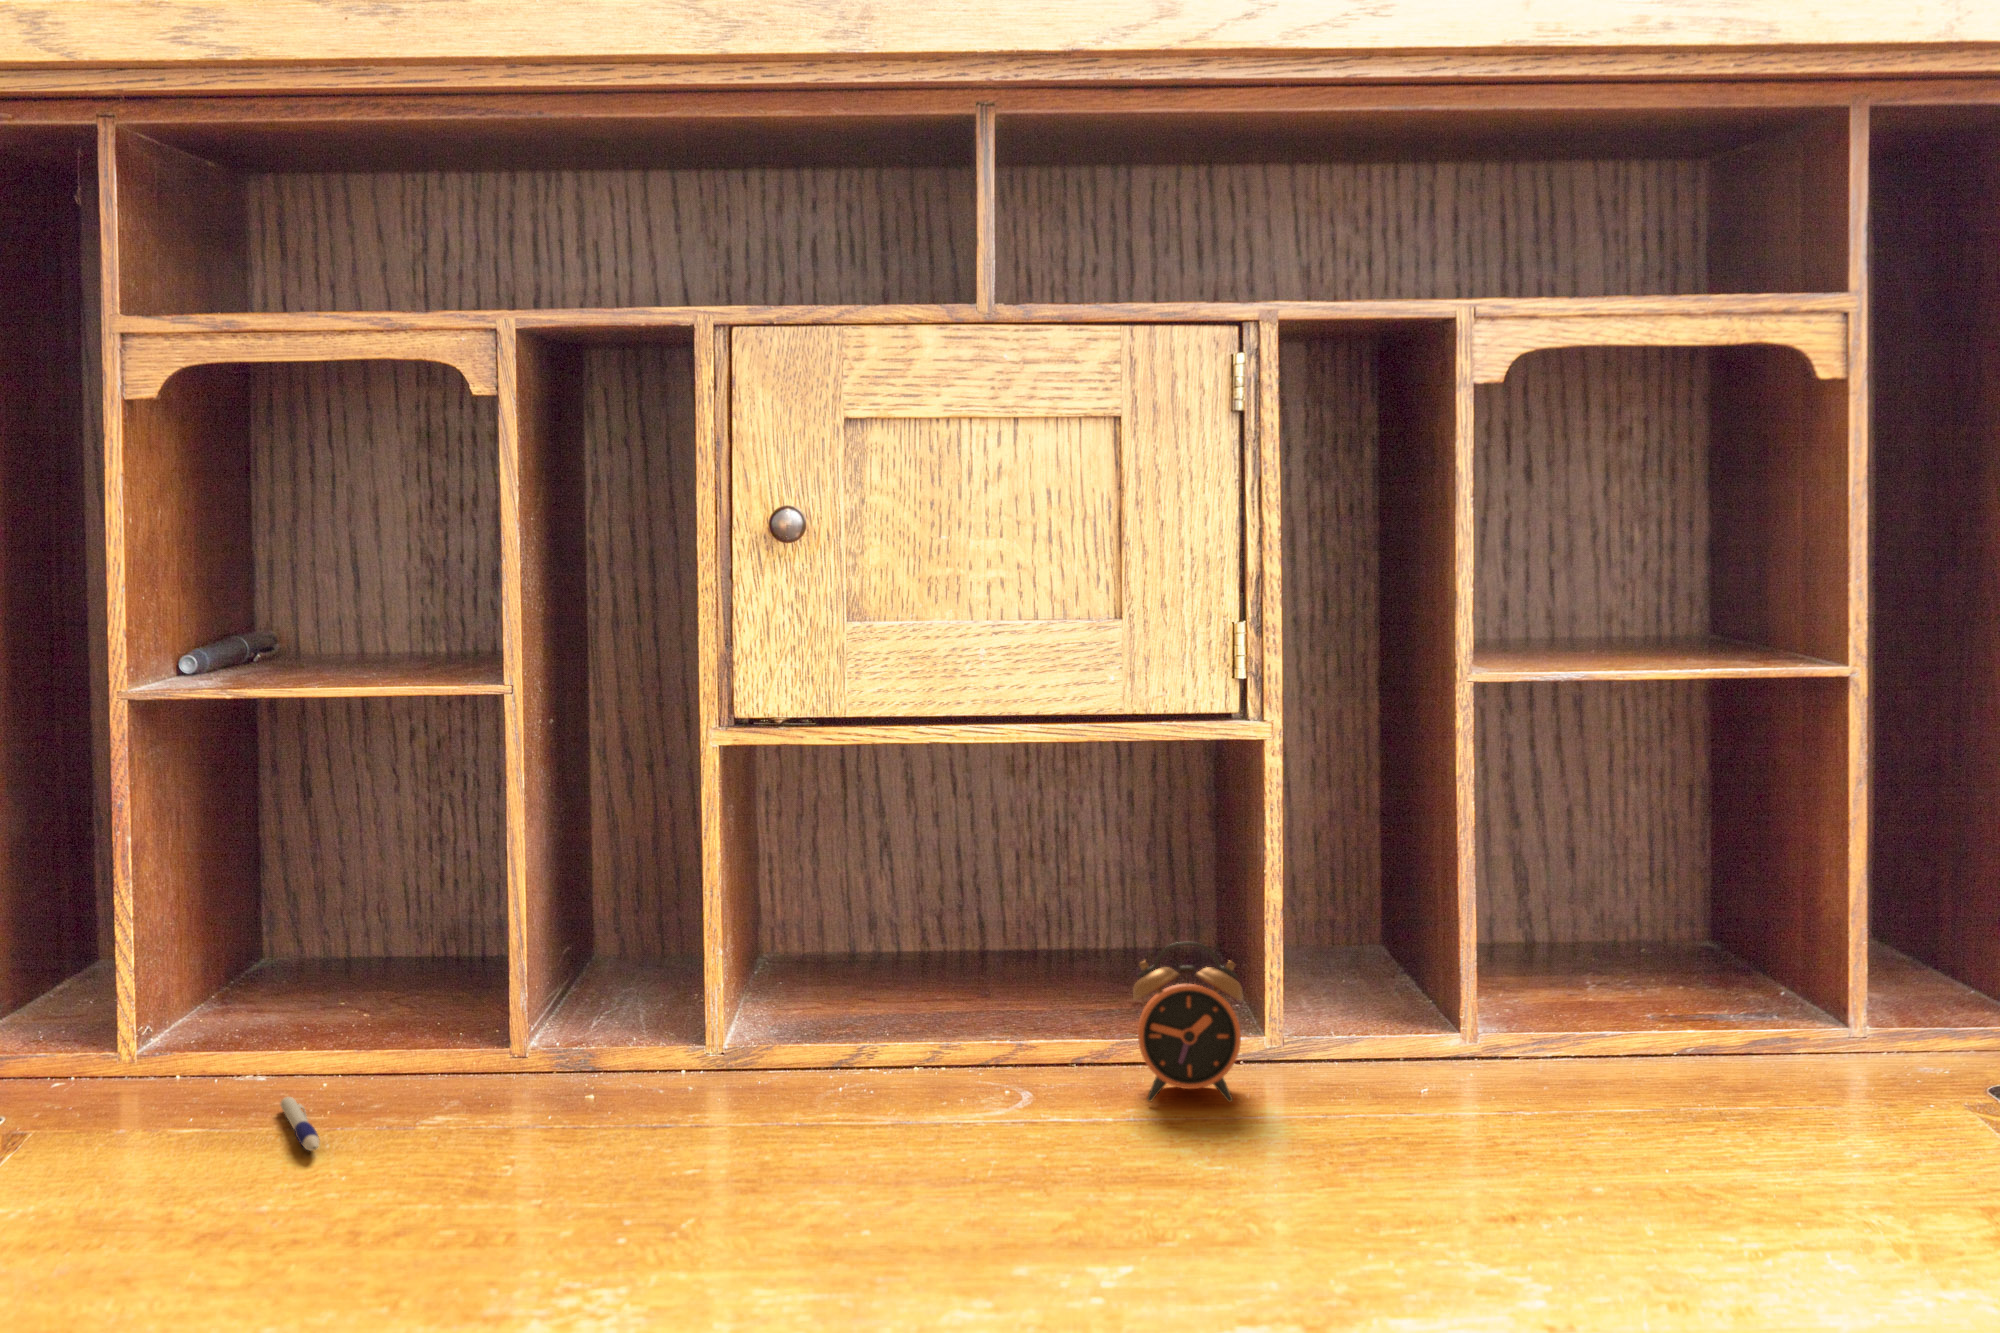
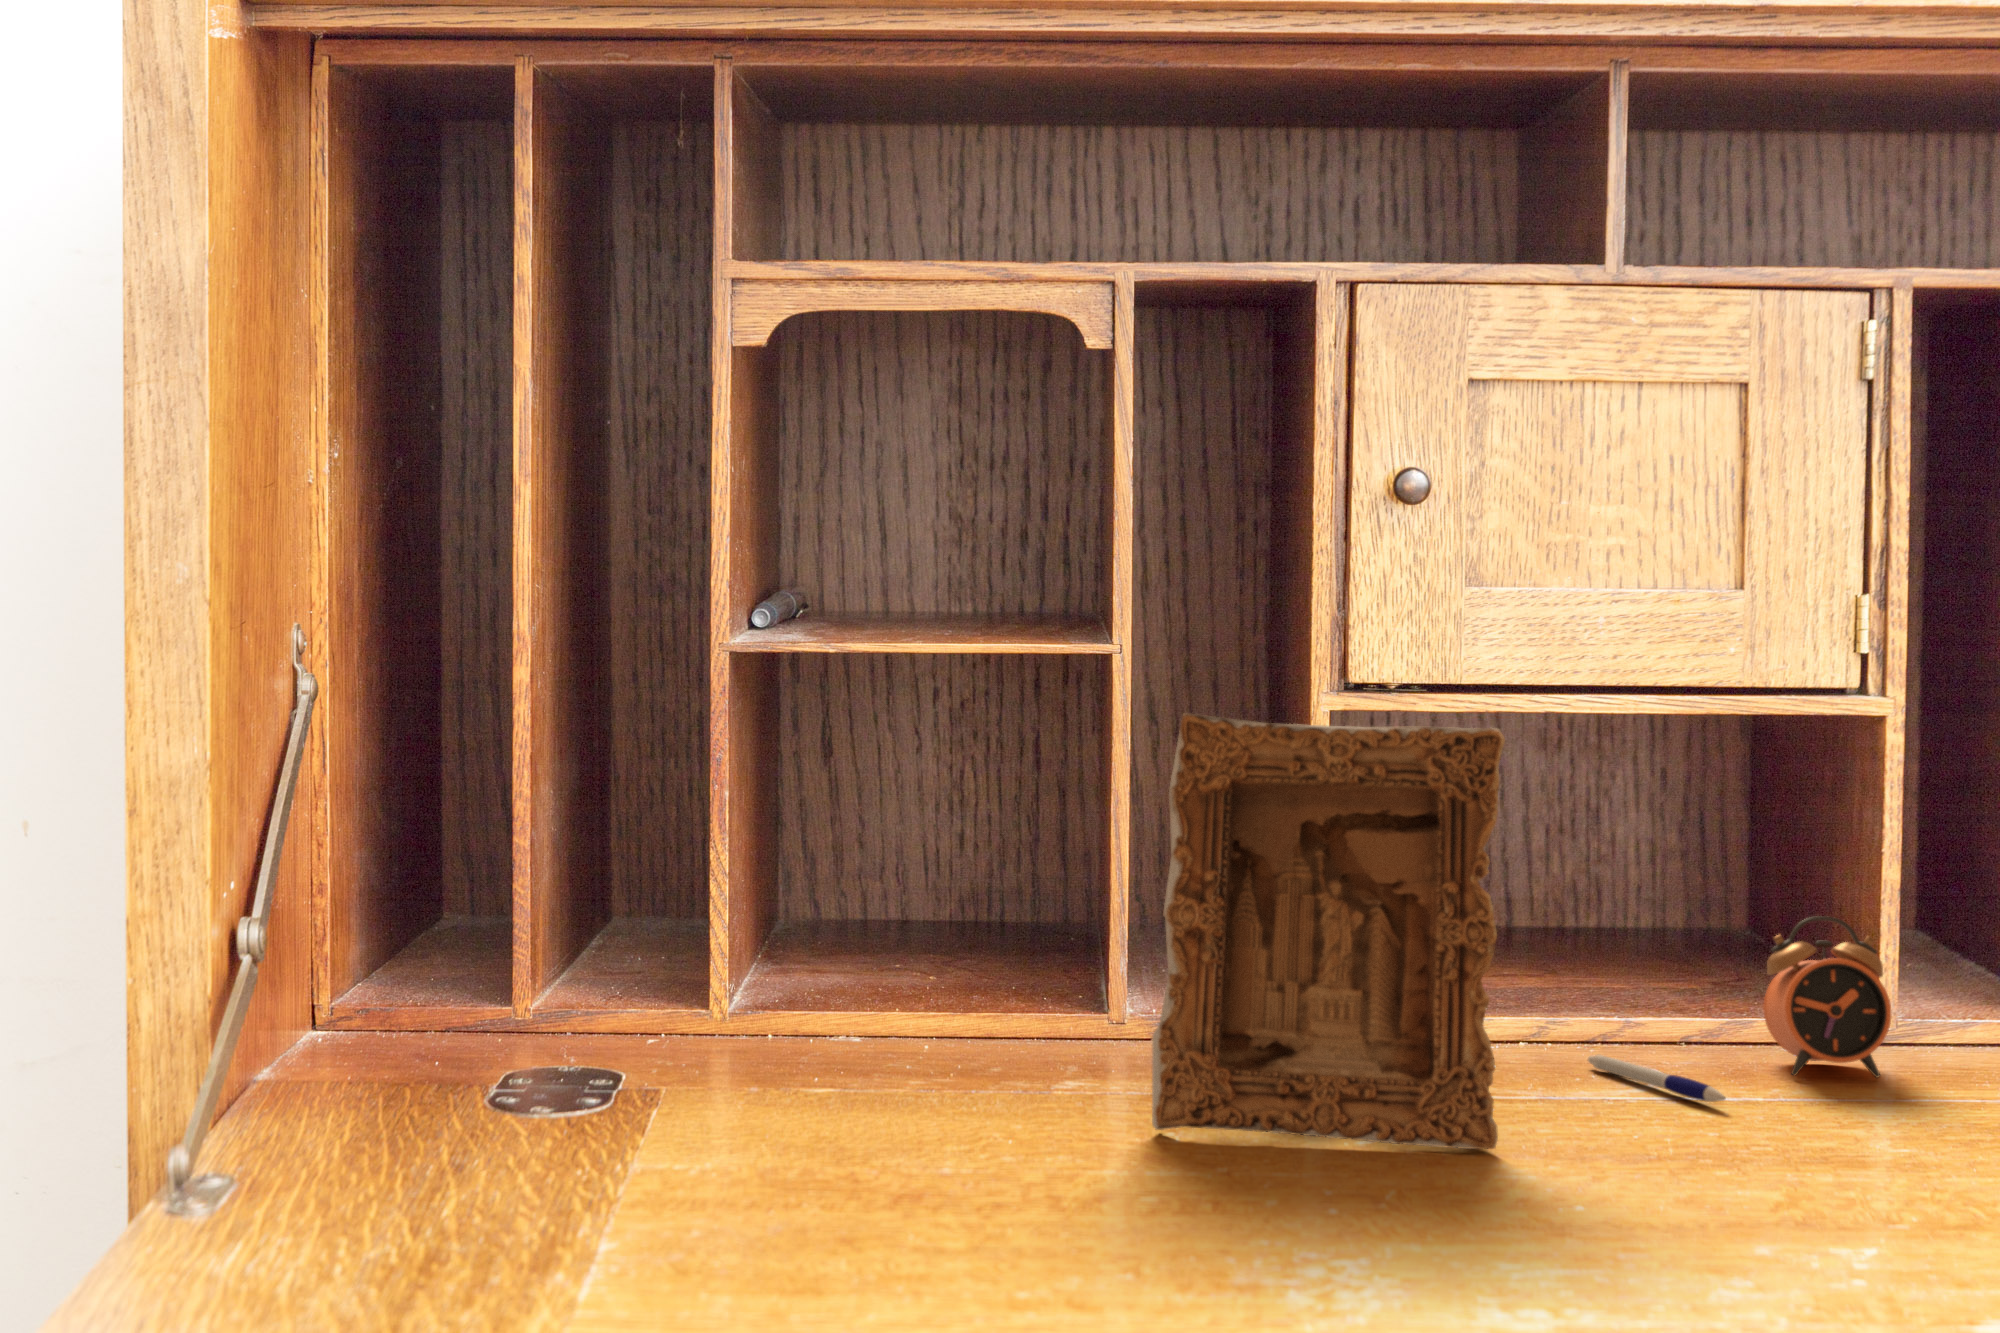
picture frame: none [441,757,811,1200] -> present [1152,713,1505,1149]
pen: present [280,1097,320,1151] -> present [1588,1055,1726,1102]

